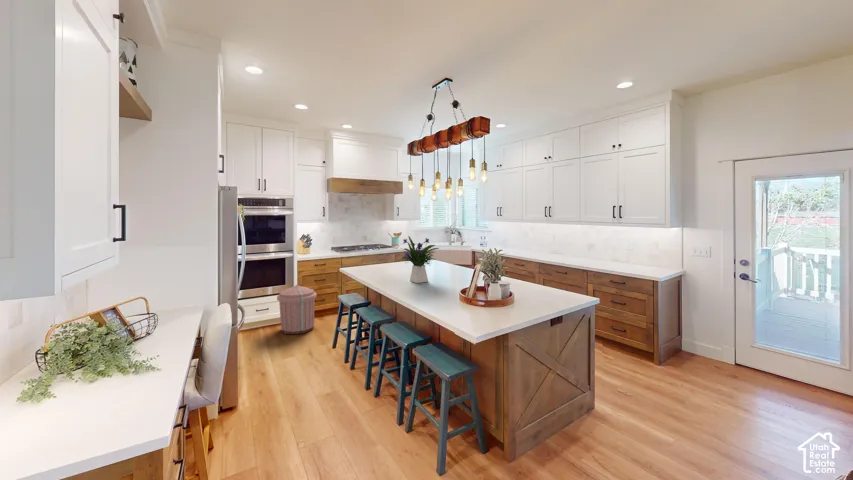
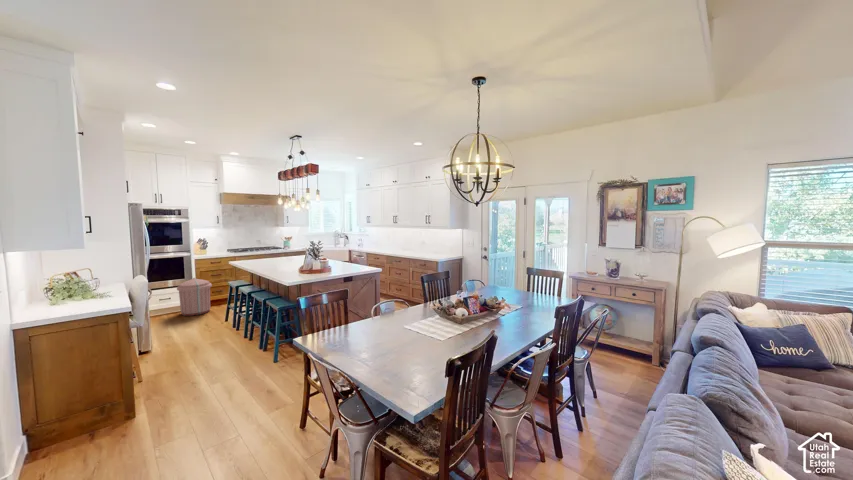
flower arrangement: present [402,236,439,283] -> none [266,238,297,268]

